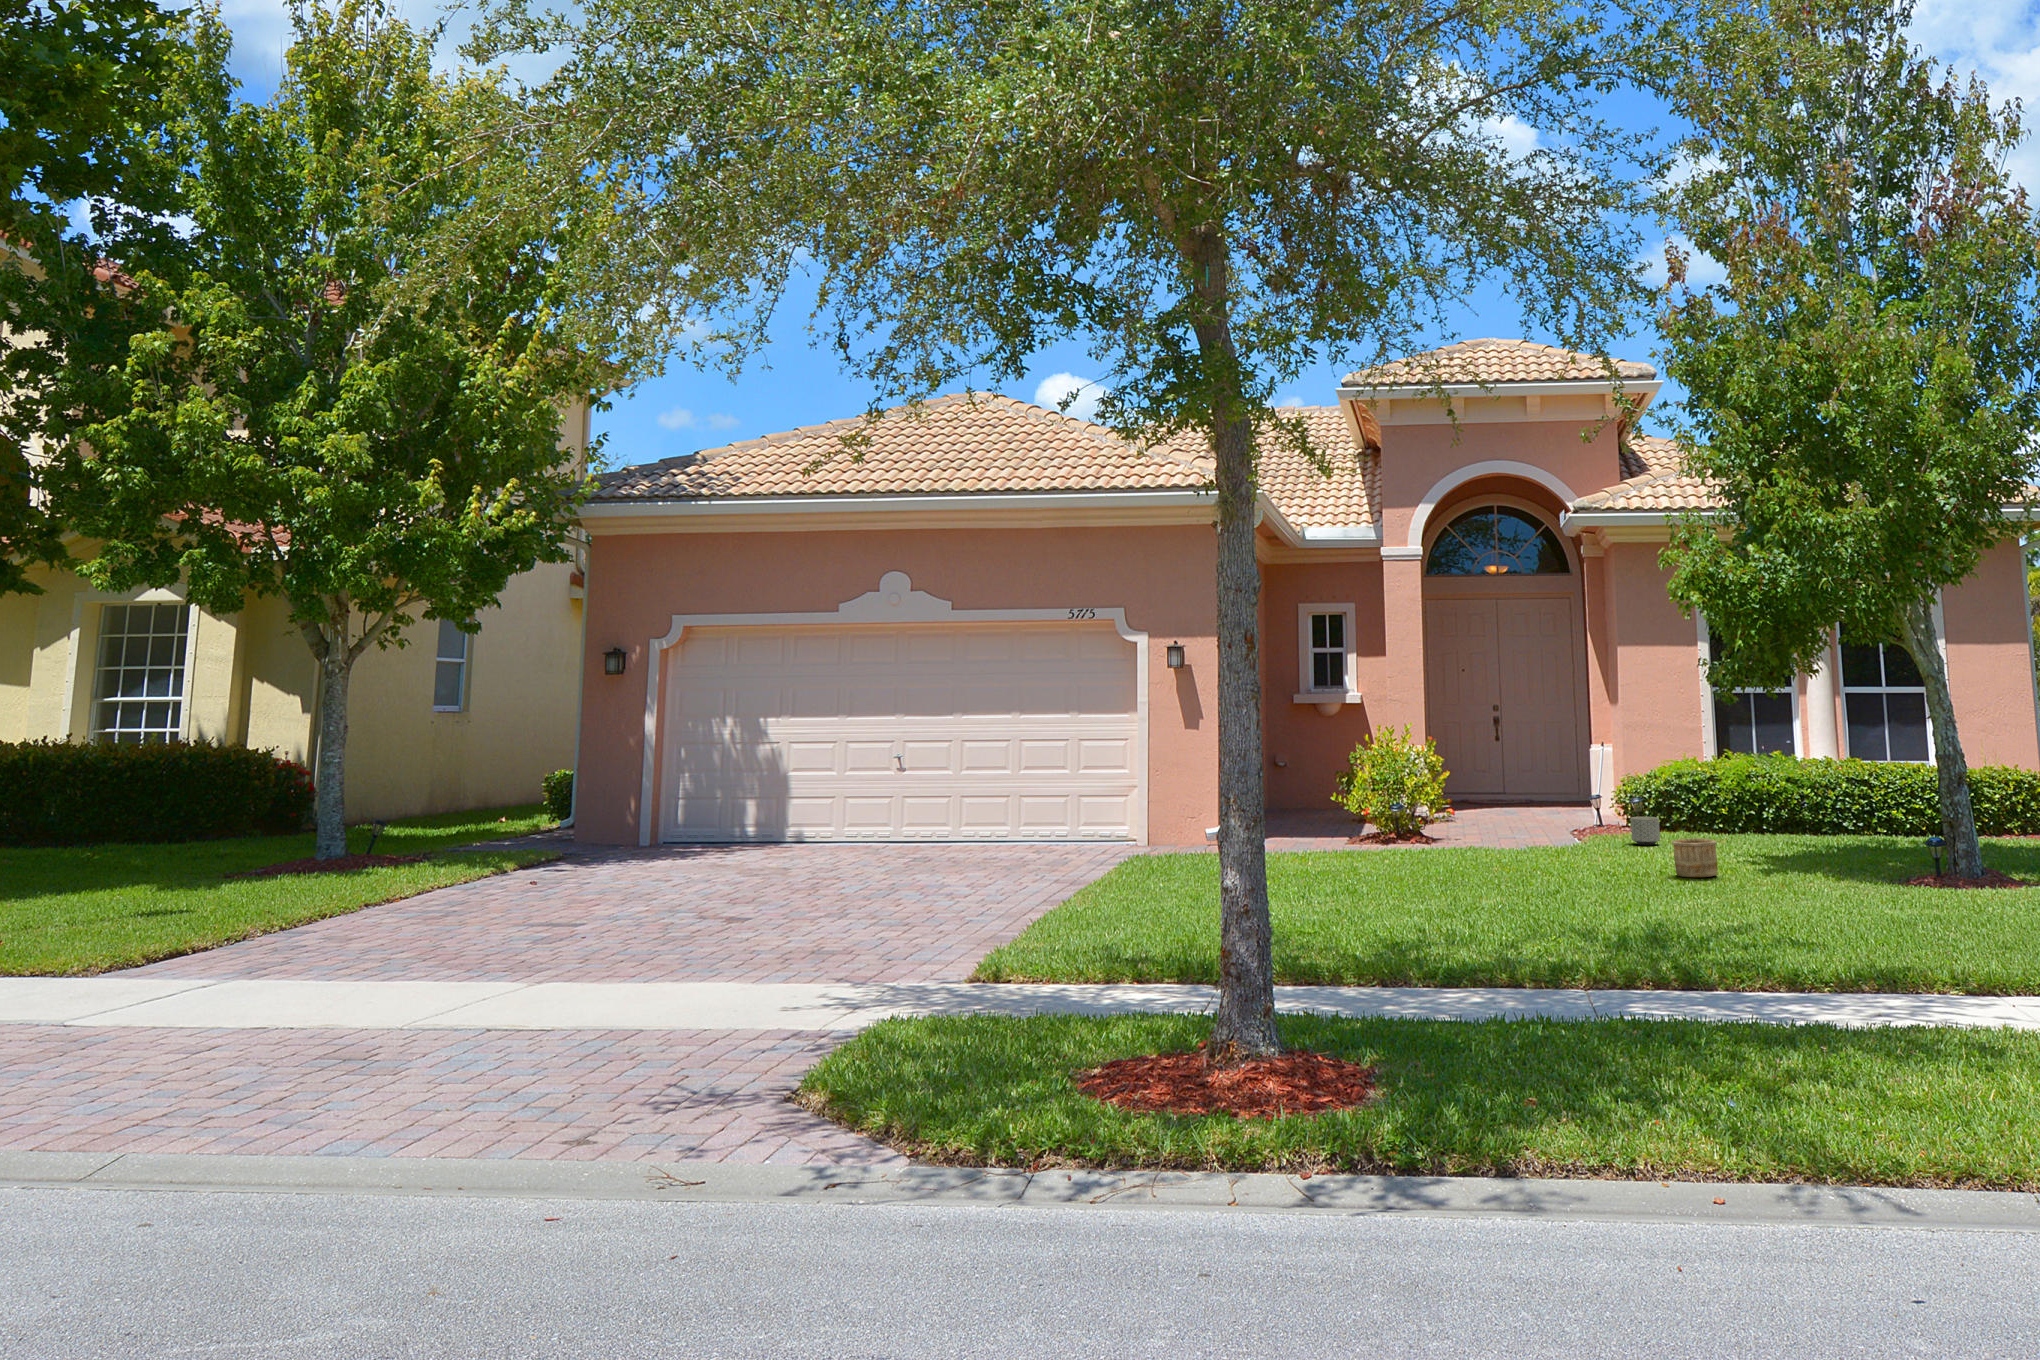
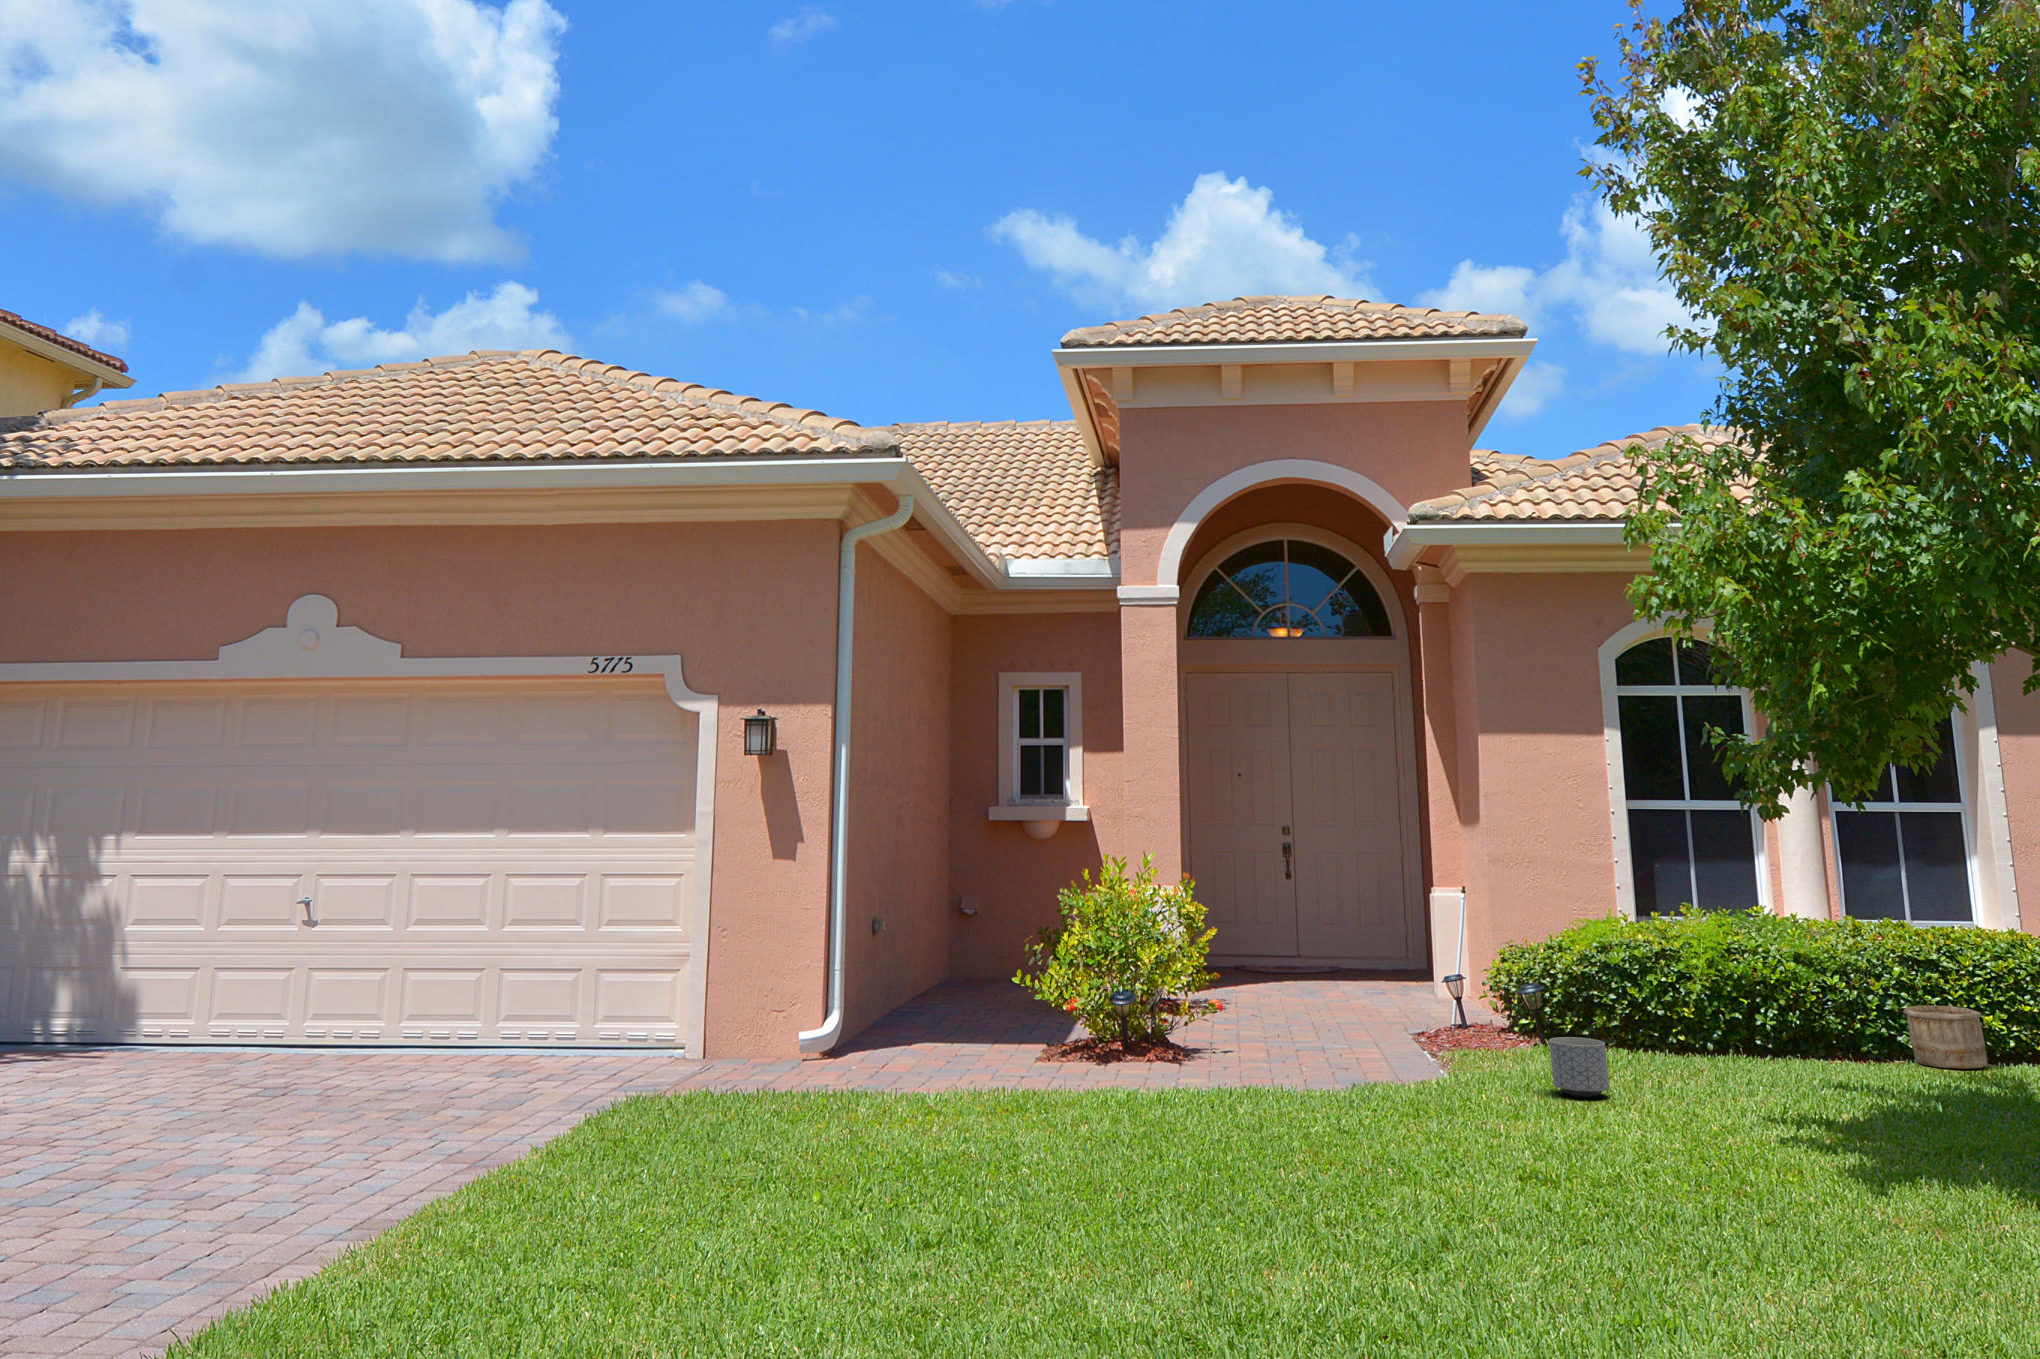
wooden bucket: present [1672,838,1718,877] -> present [1903,1005,1988,1069]

